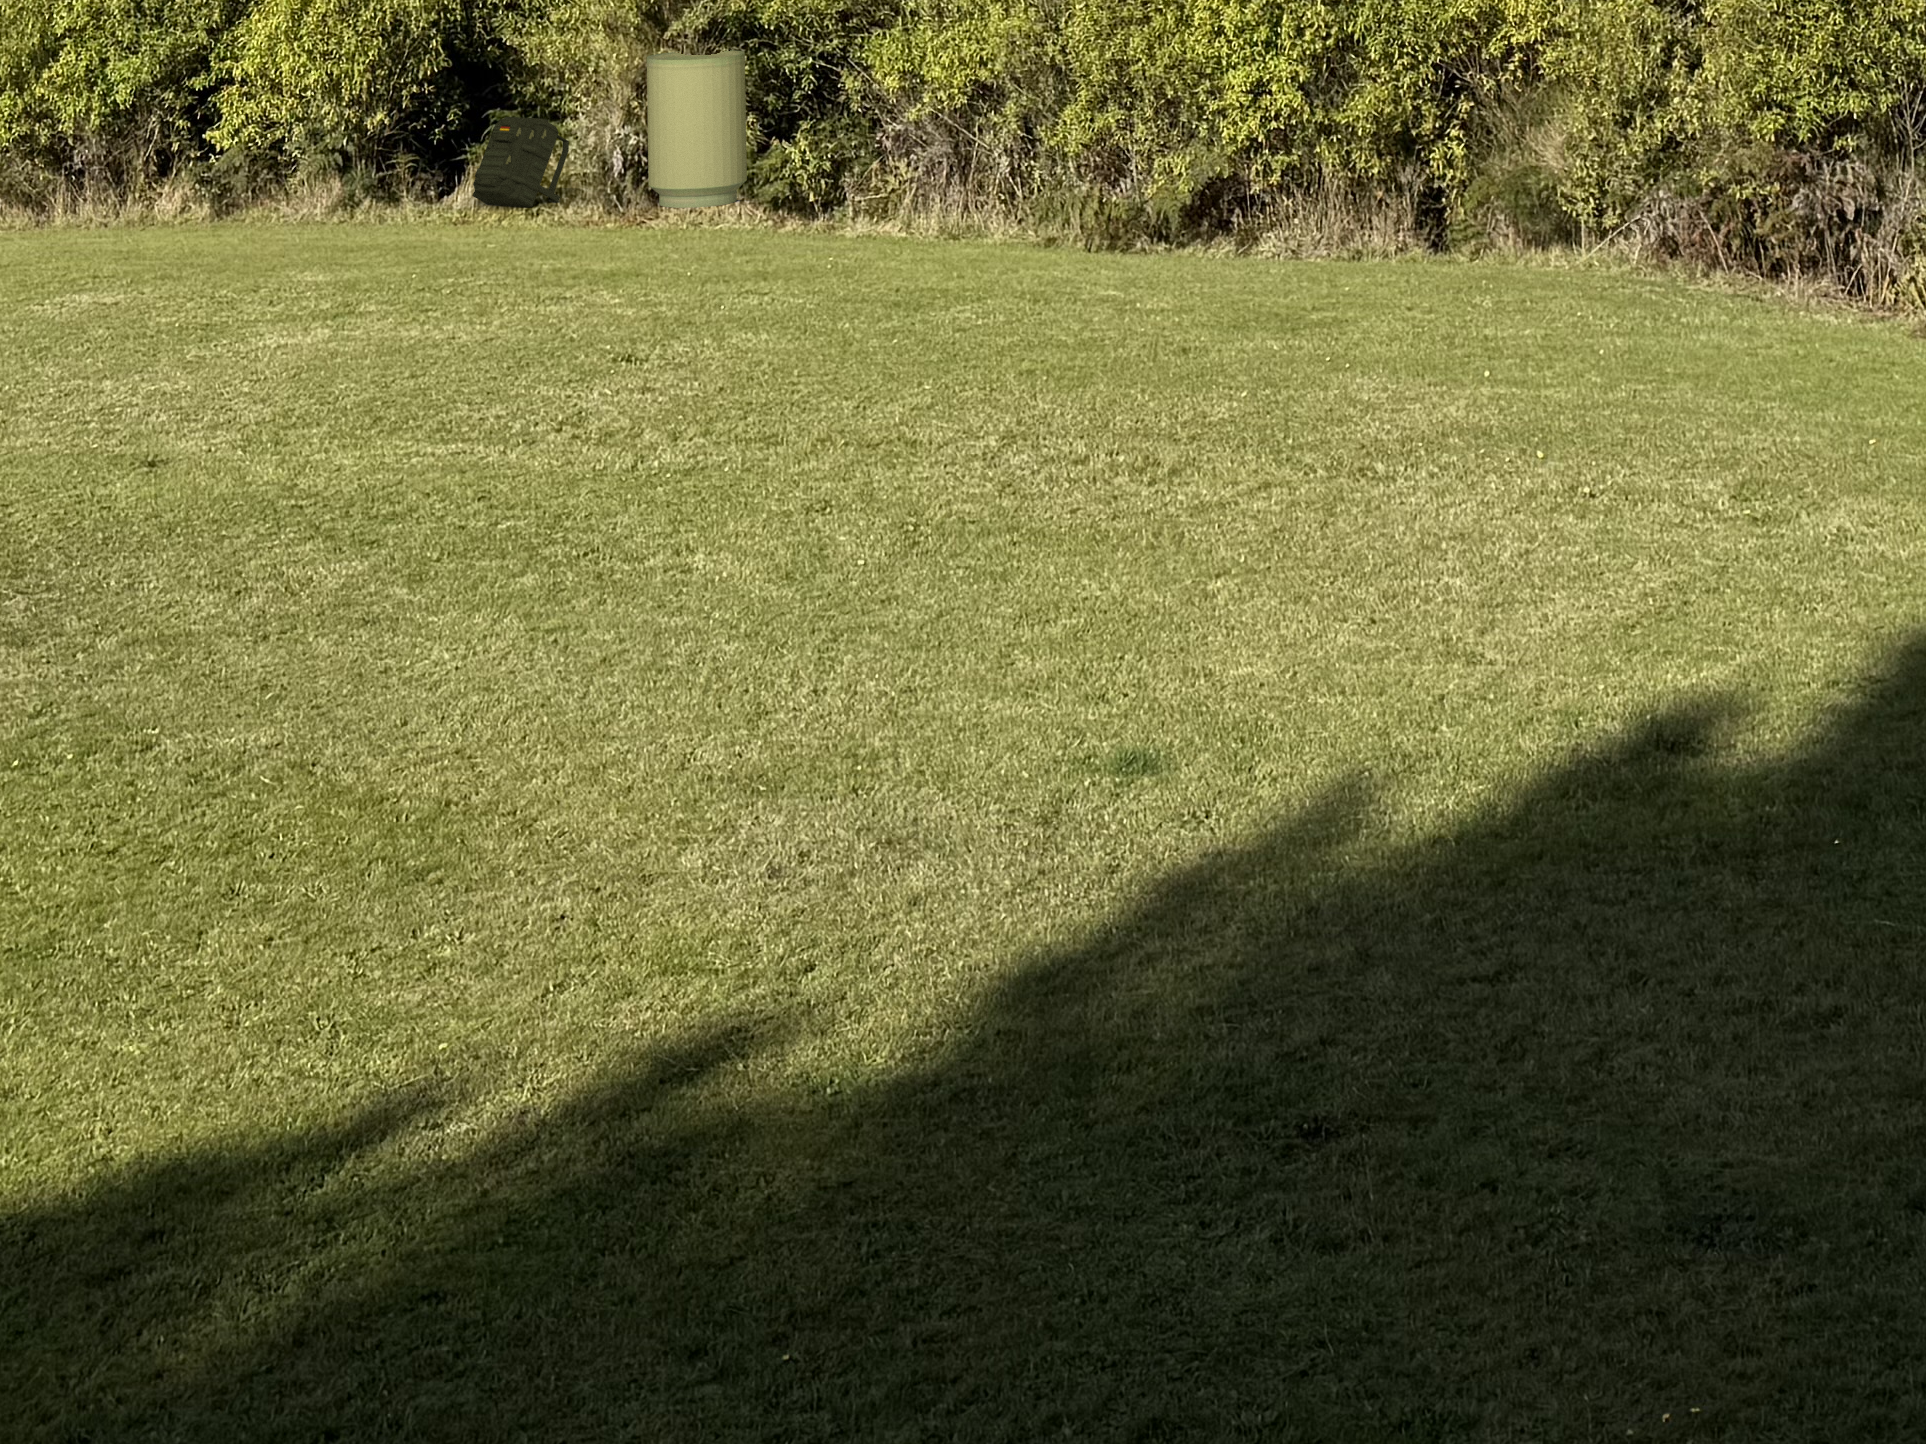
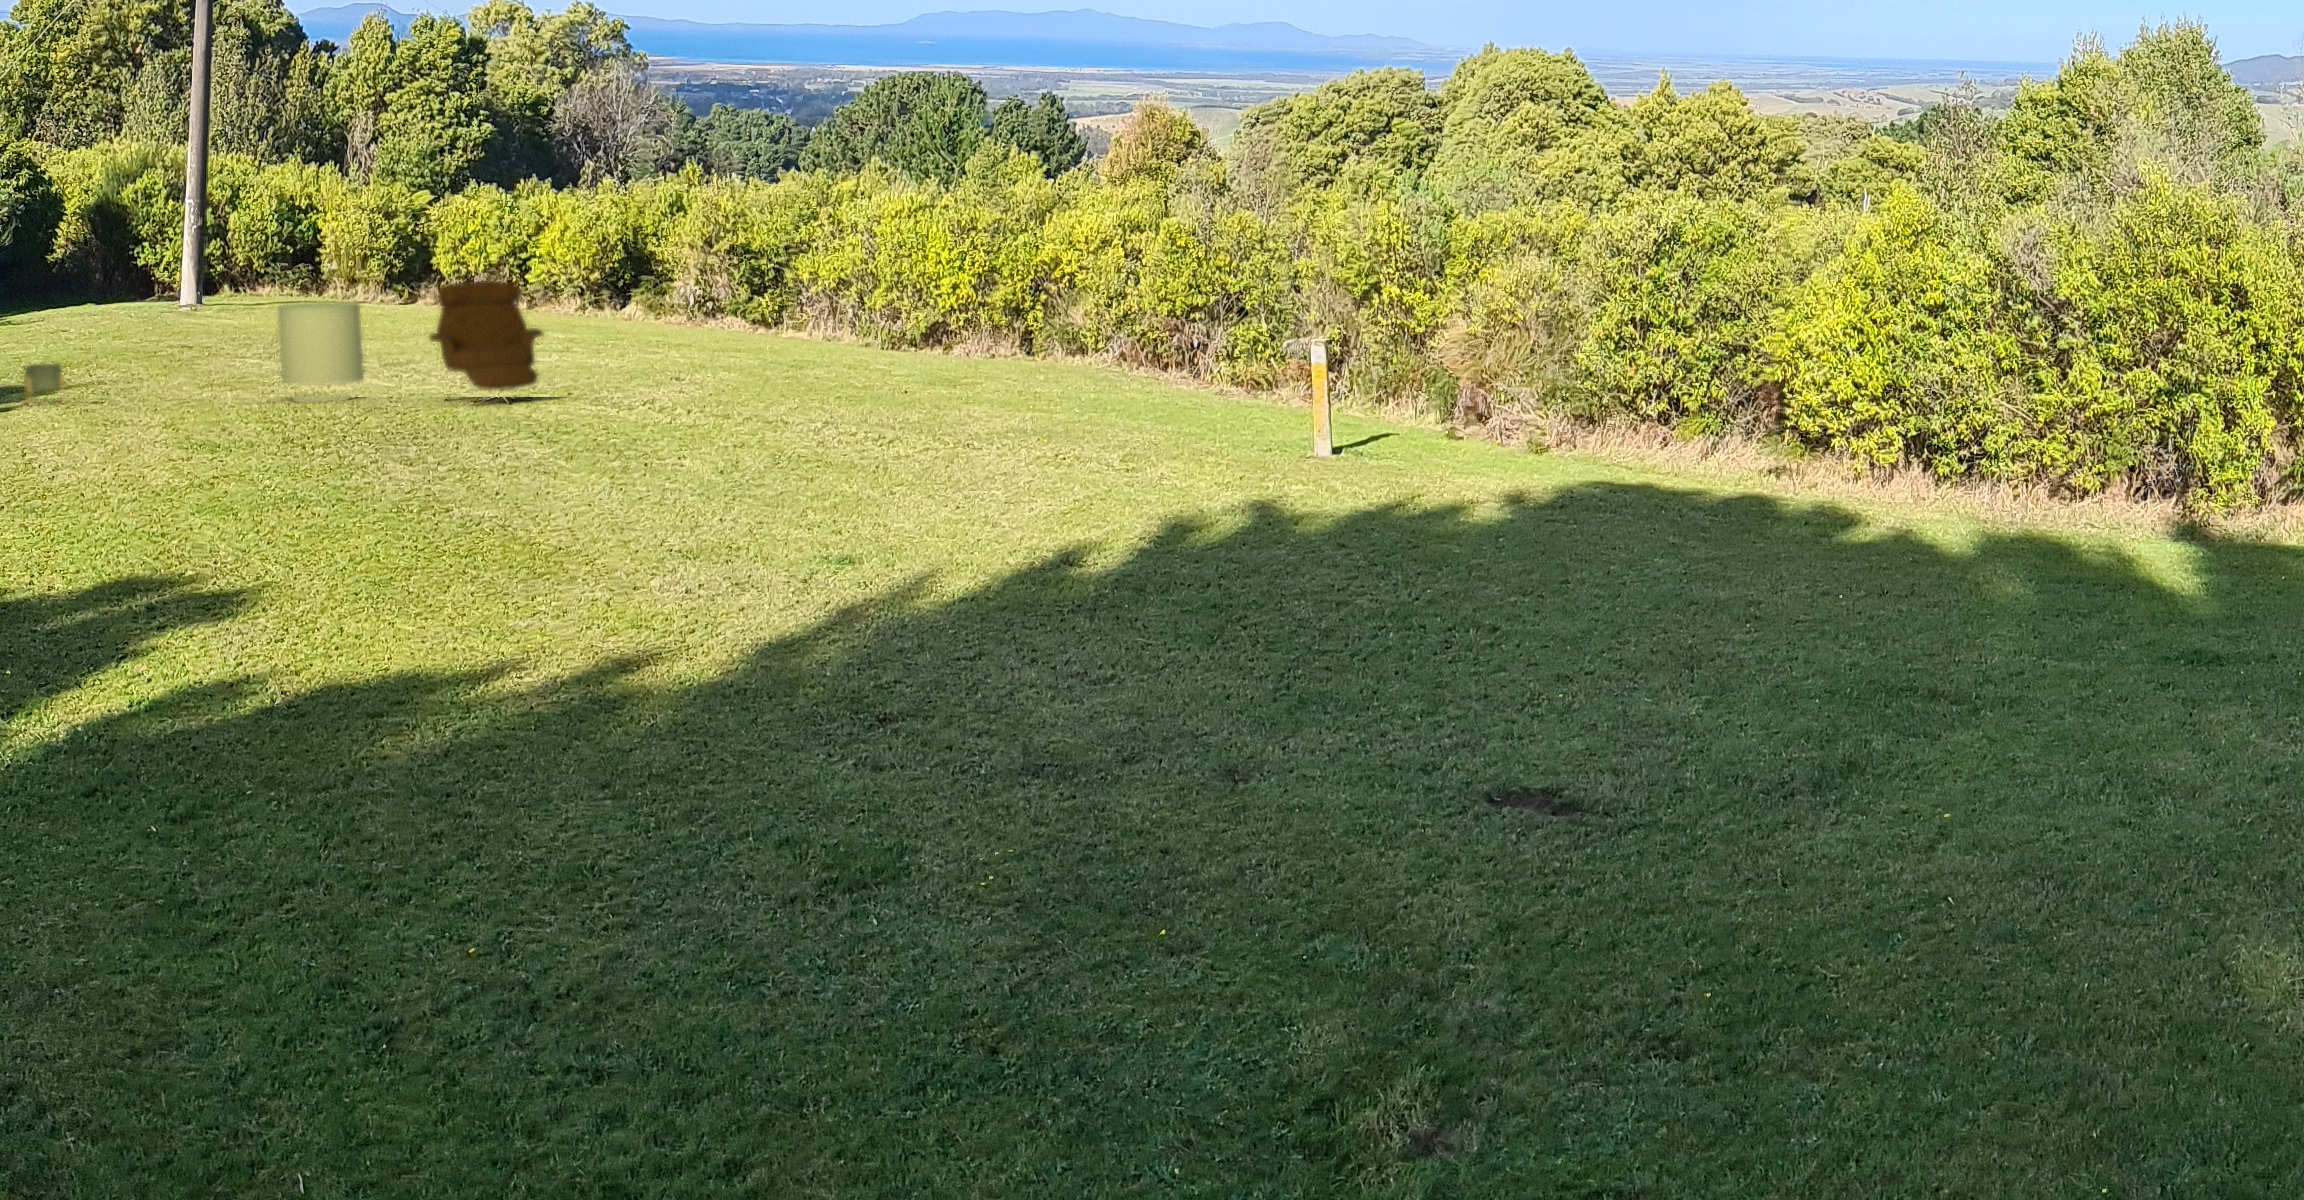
lounge chair: none [819,19,967,228] -> present [430,281,543,403]
backpack: present [473,117,569,207] -> none [125,348,206,406]
planter: none [379,135,419,198] -> present [24,364,65,405]

